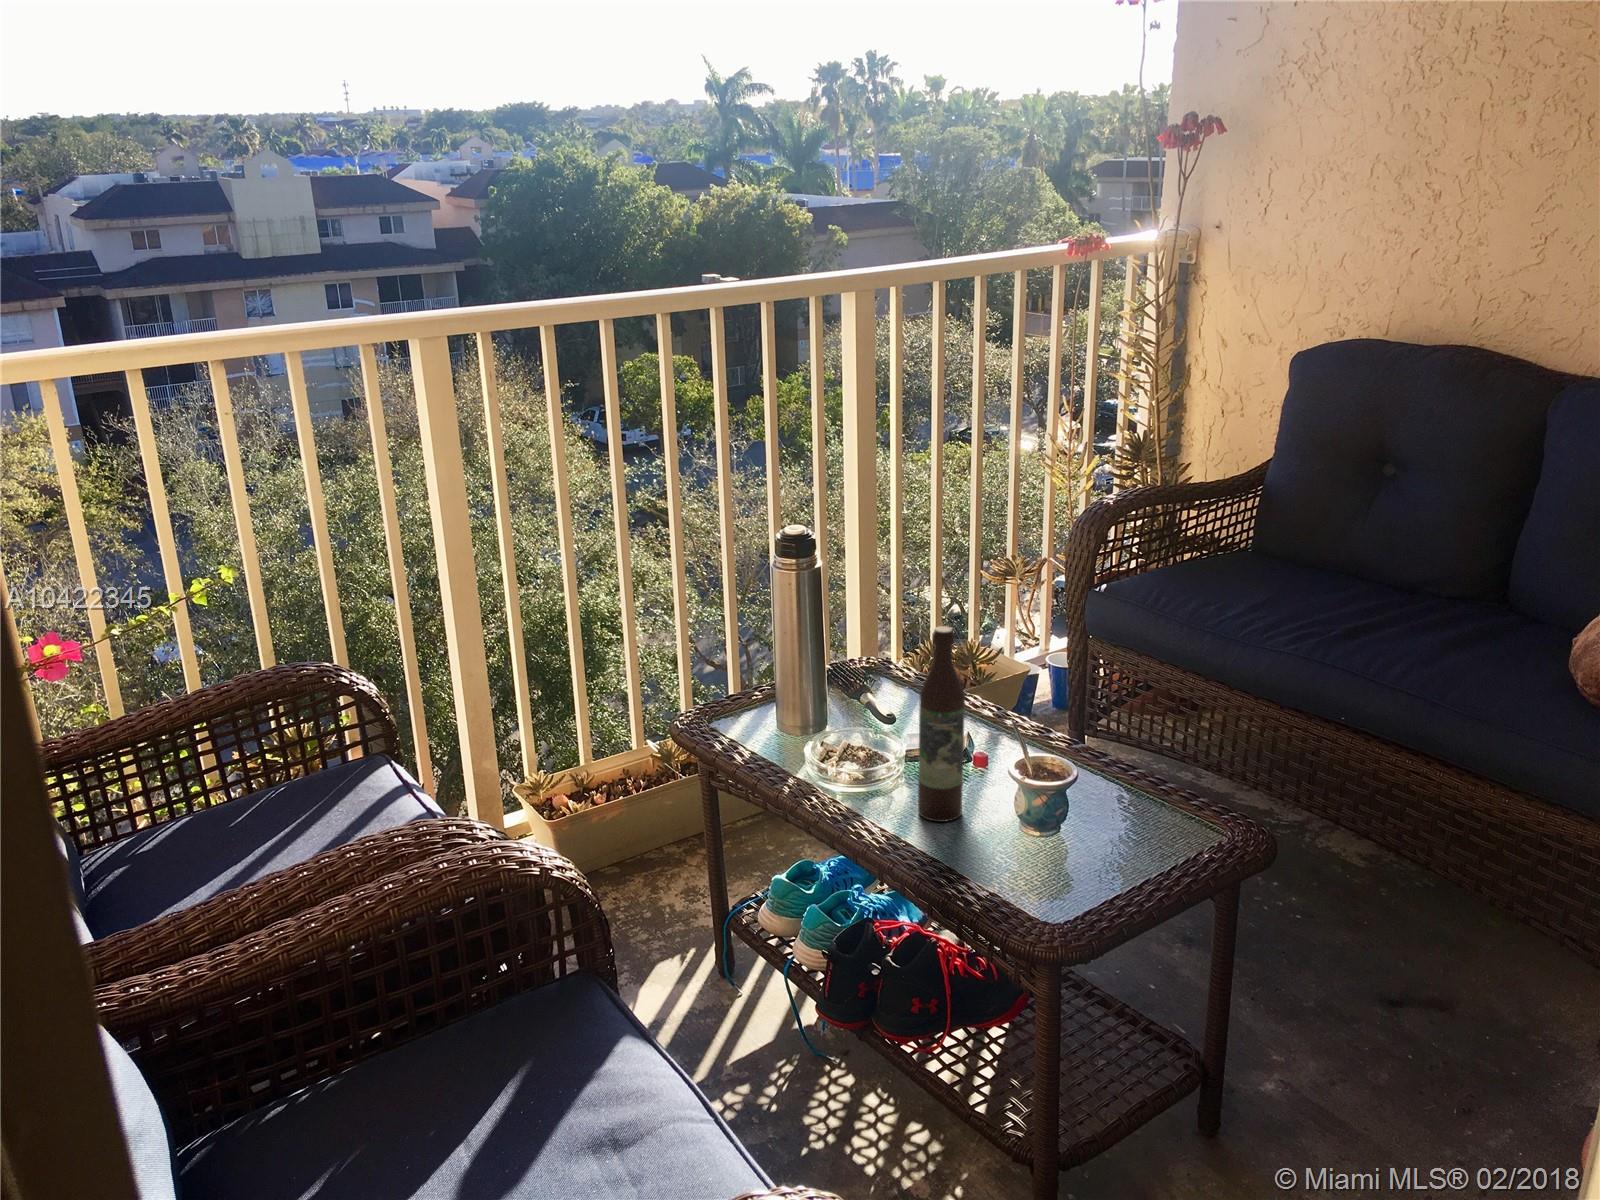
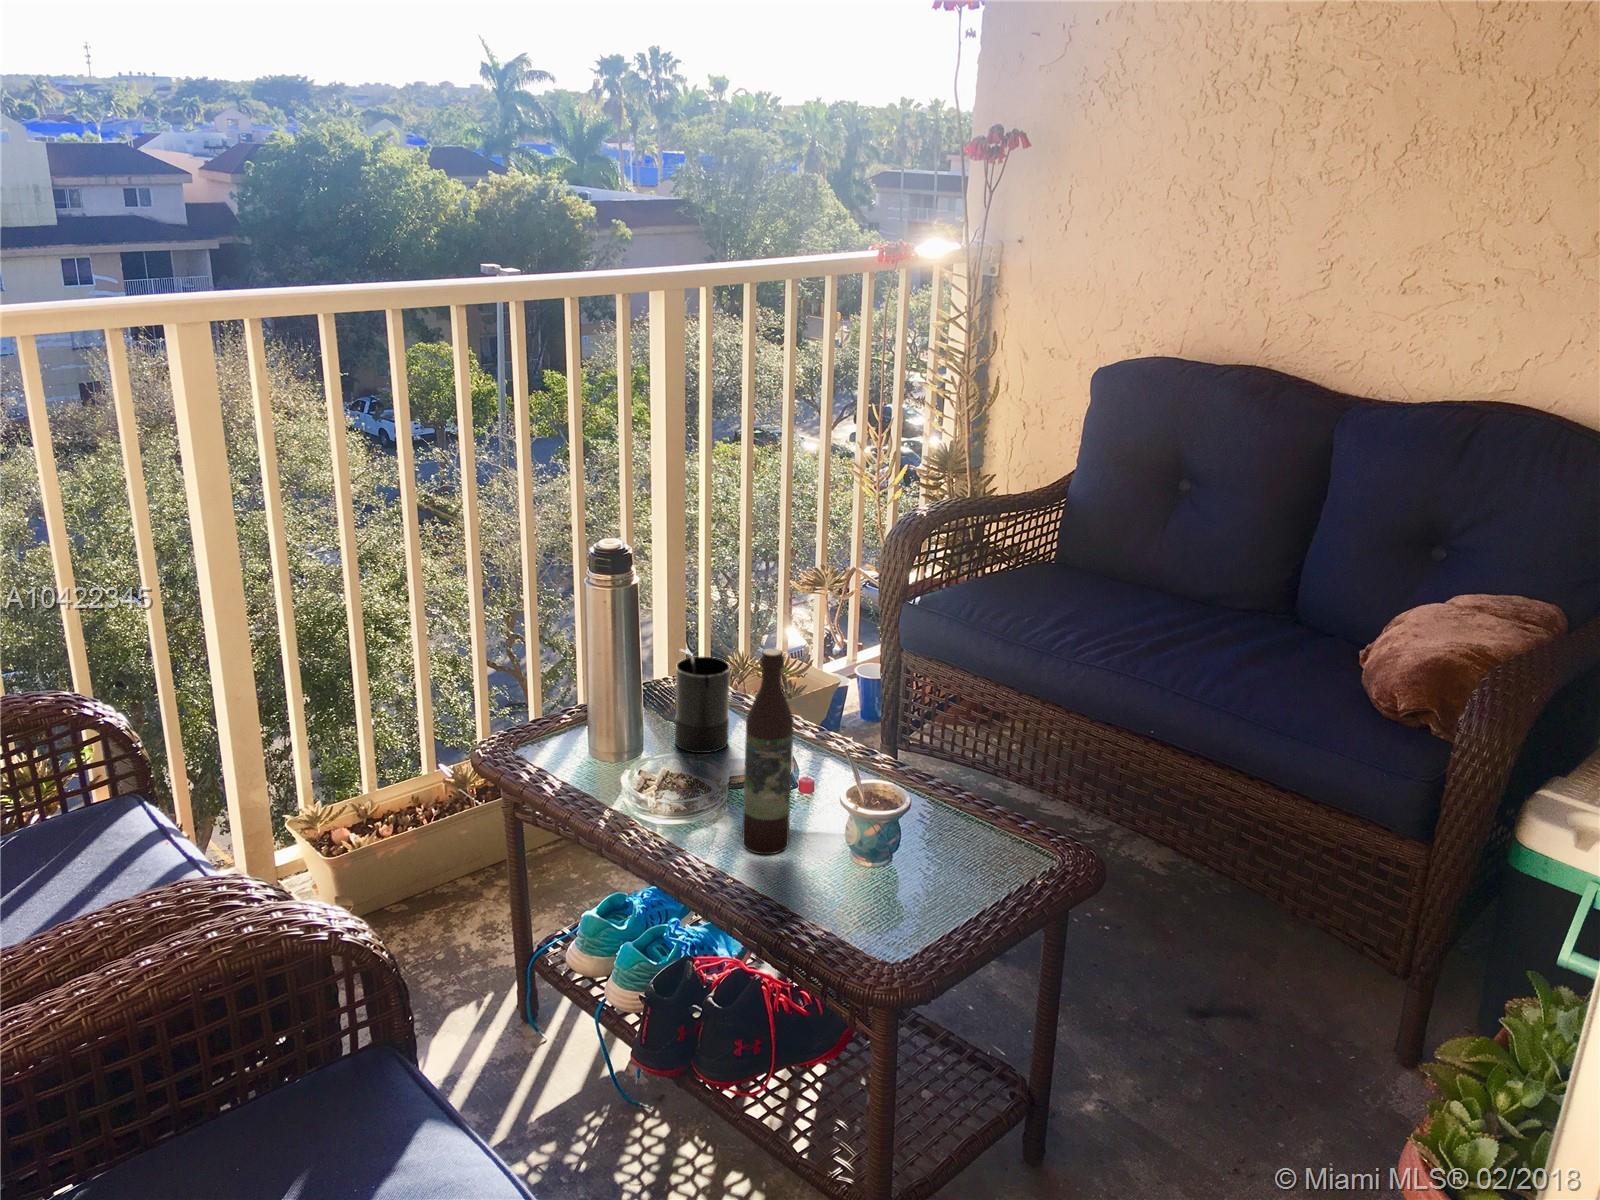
candle: none [860,631,911,729] -> present [675,649,730,753]

